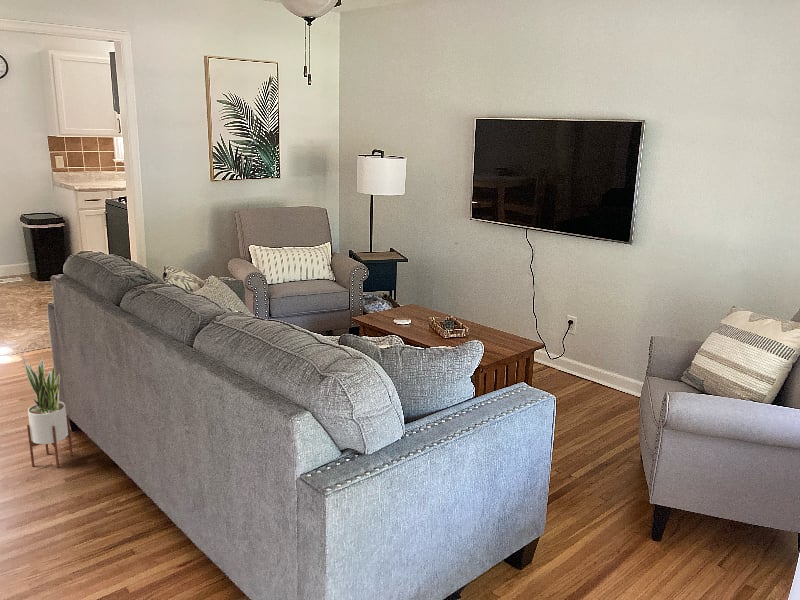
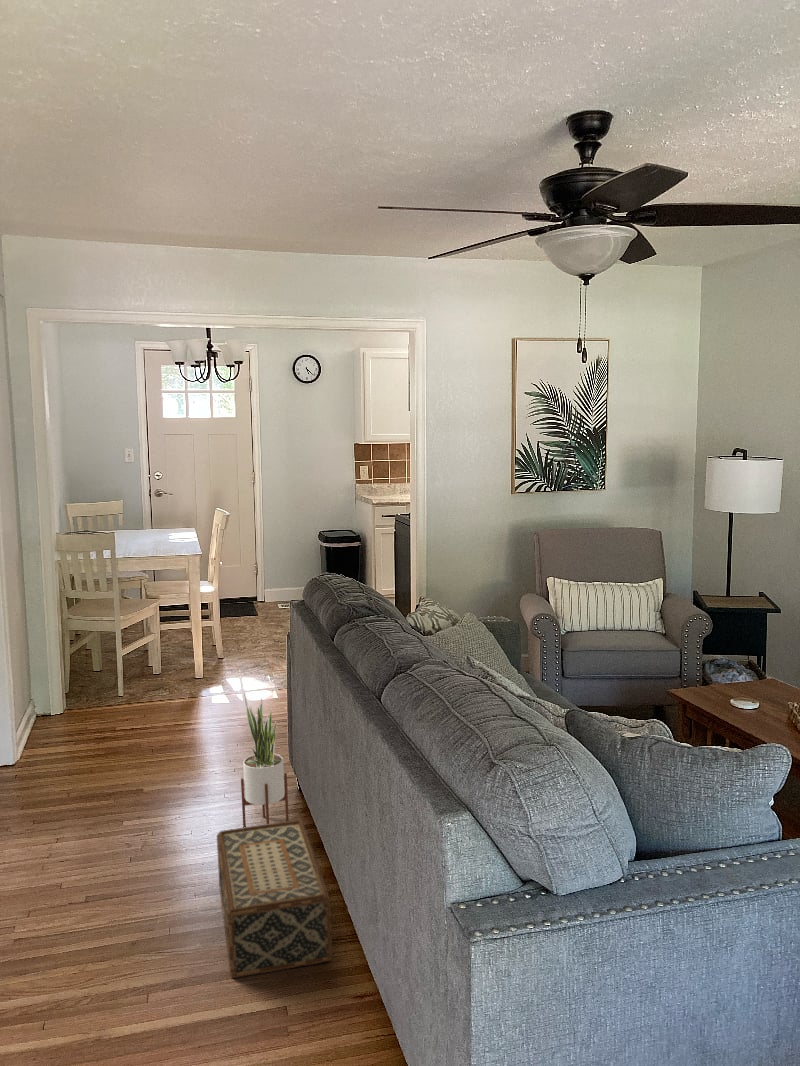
woven basket: none [25,449,152,578] -> present [217,820,332,978]

